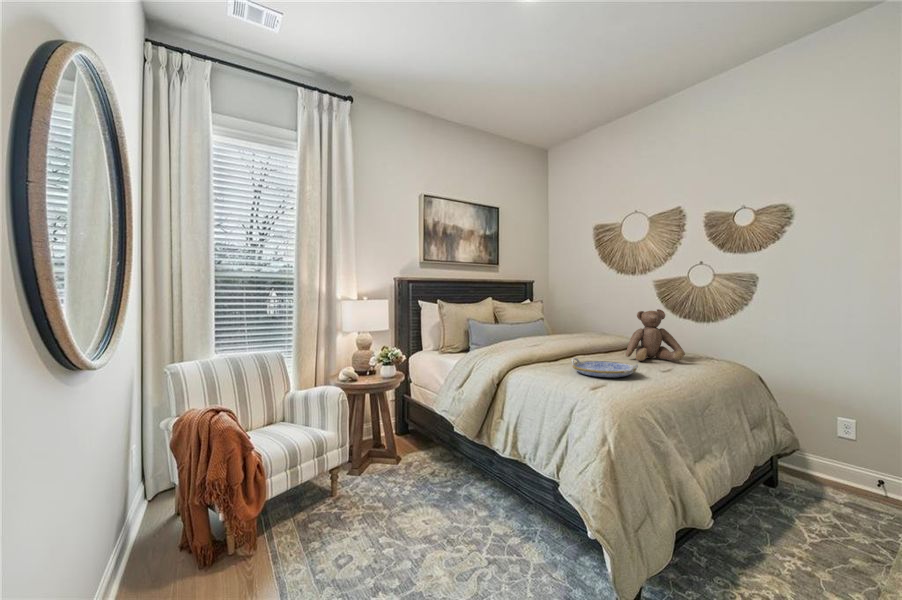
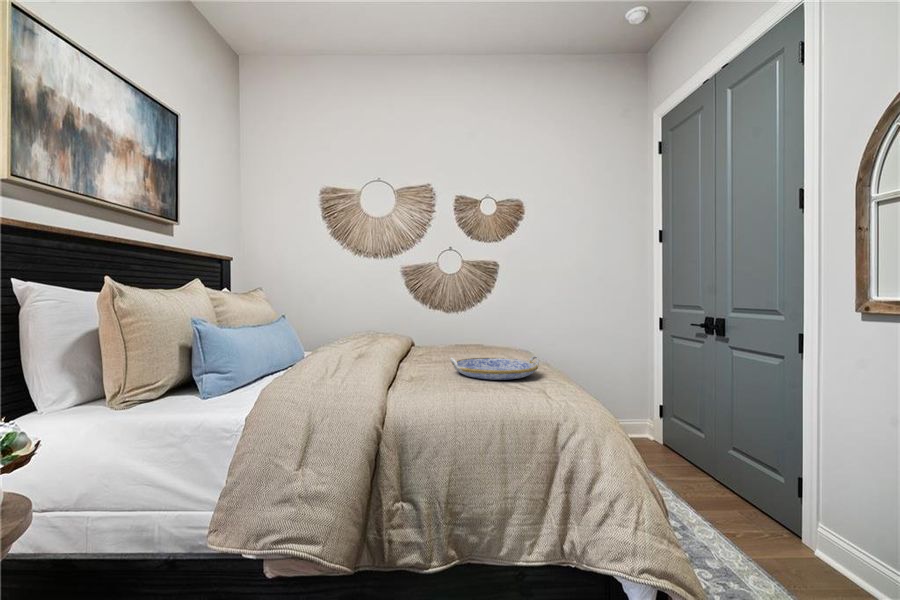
teddy bear: present [626,309,685,361] -> none [451,292,508,355]

